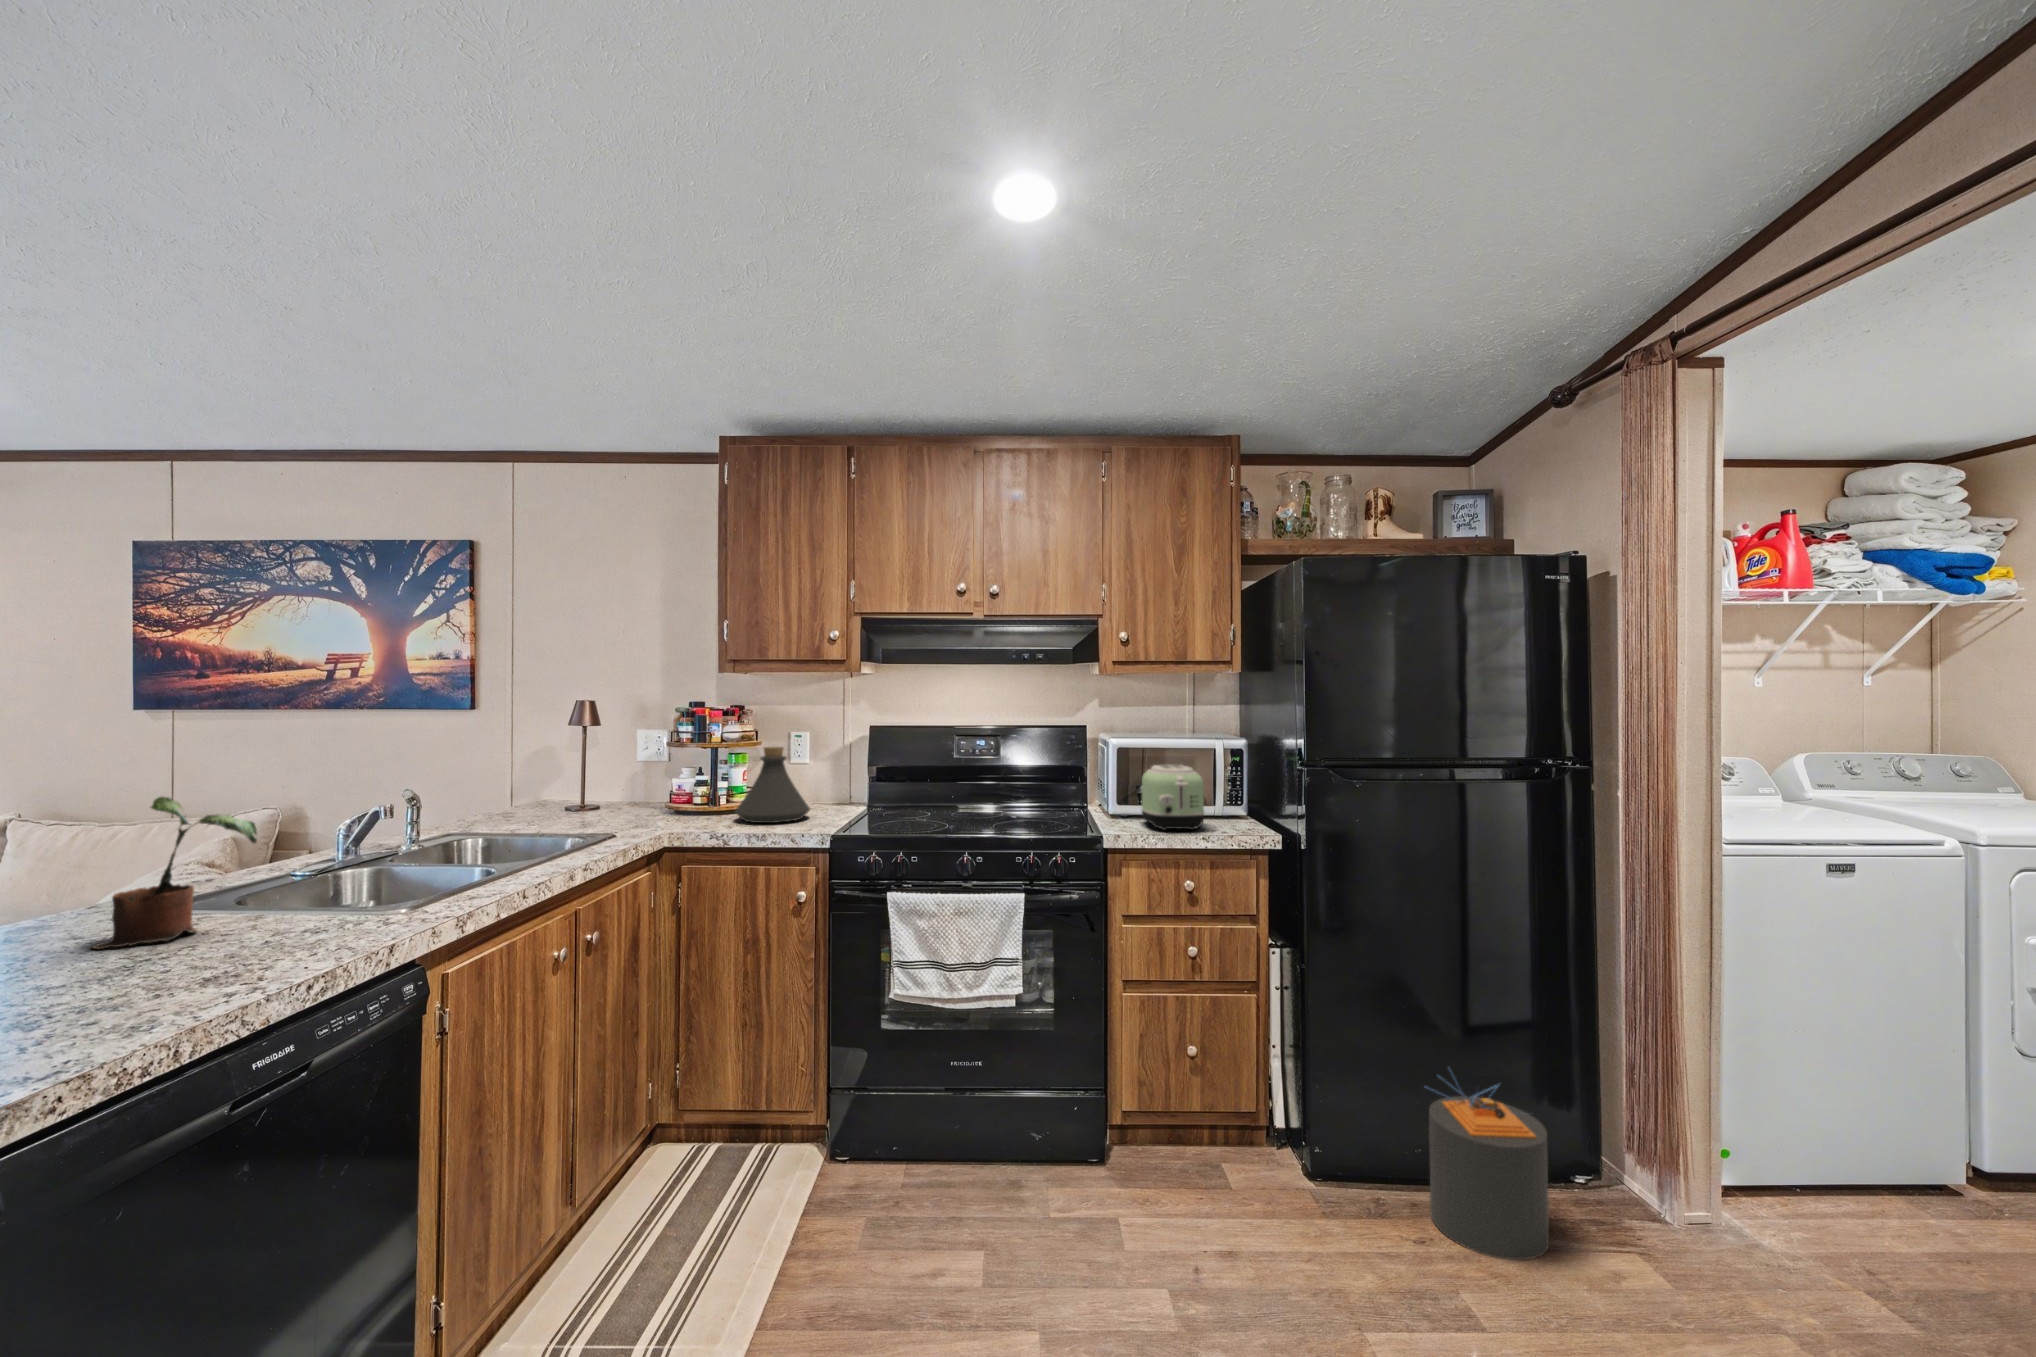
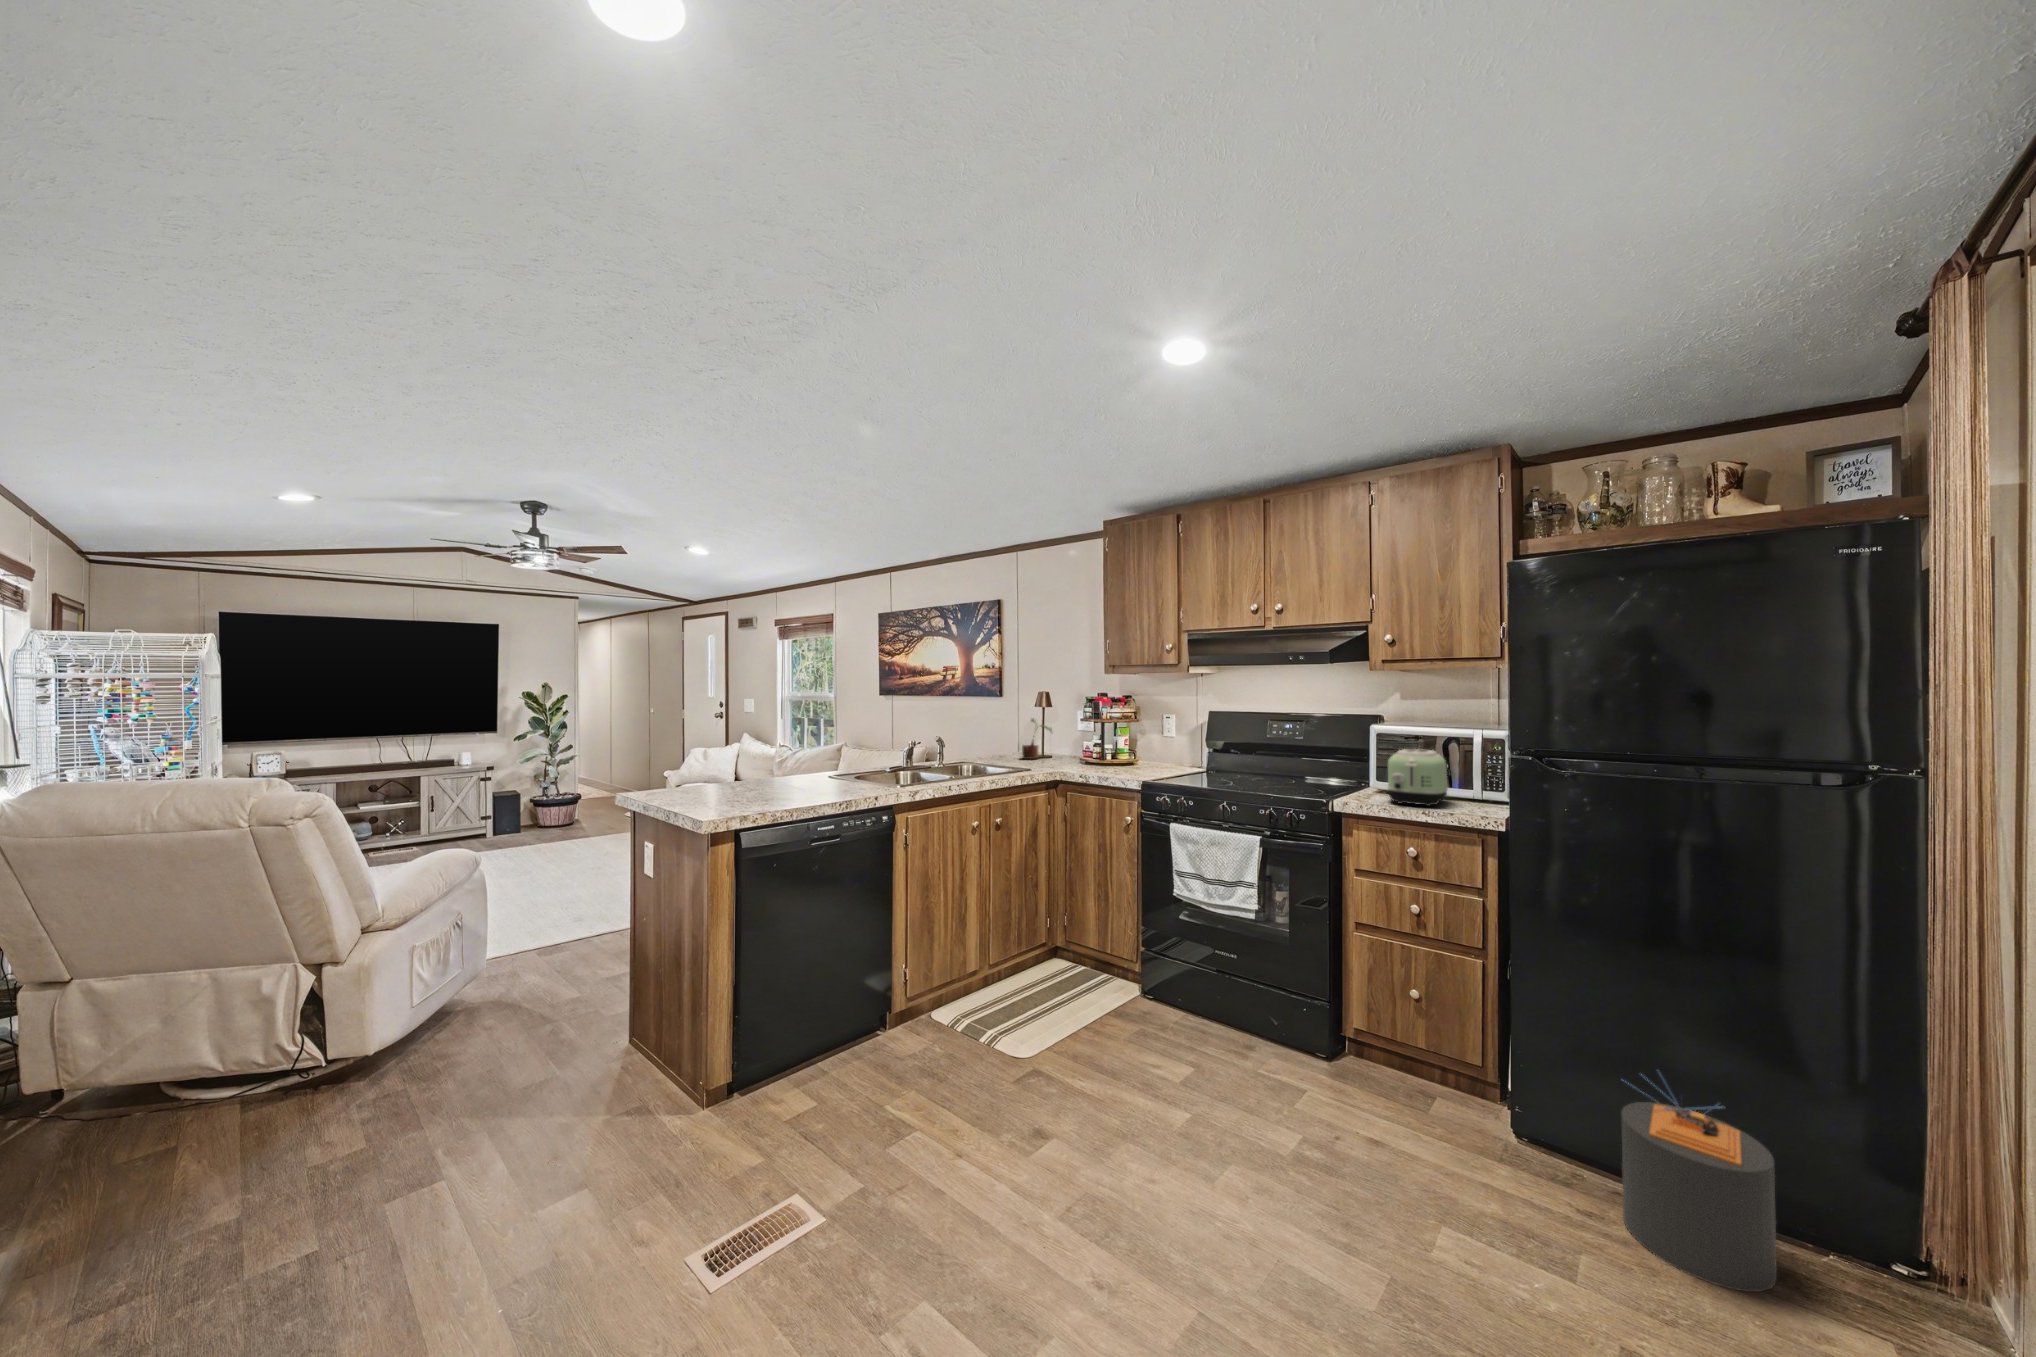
bottle: present [735,747,810,823] -> none [1105,723,1153,772]
potted plant: present [92,797,257,949] -> present [1022,719,1052,759]

